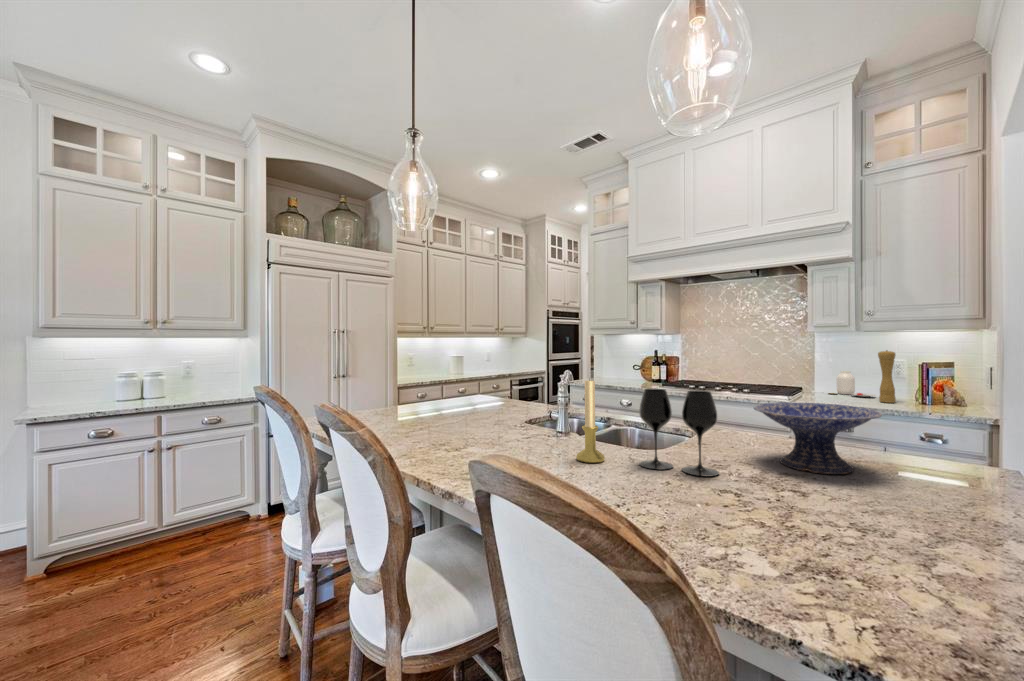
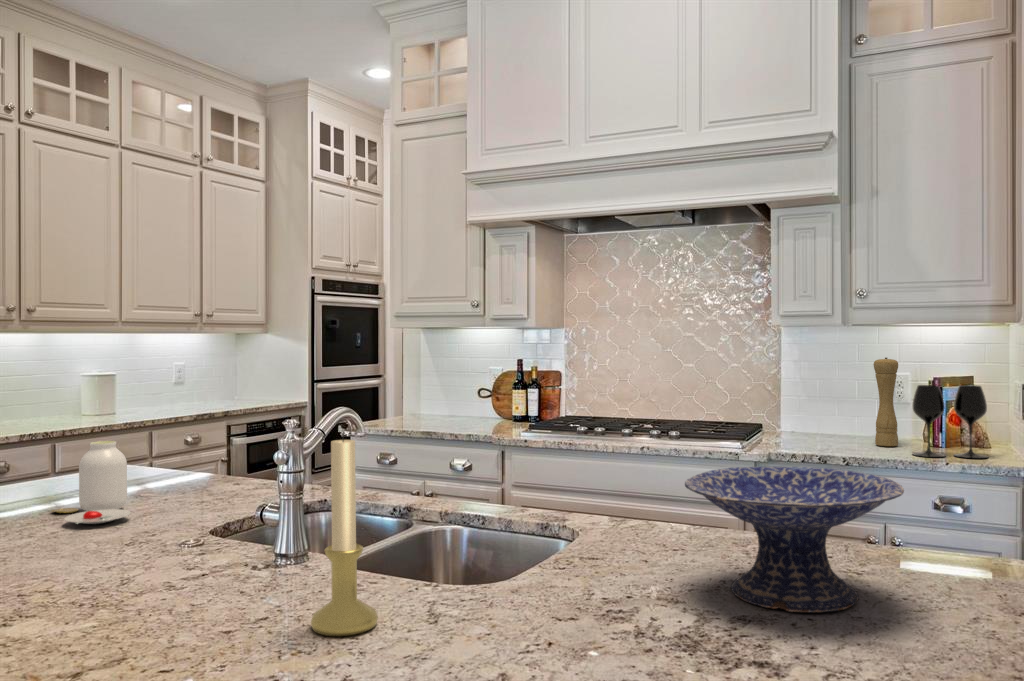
jar: present [837,371,875,397] -> present [52,441,131,524]
wine glass: present [639,389,719,477] -> present [913,385,988,458]

